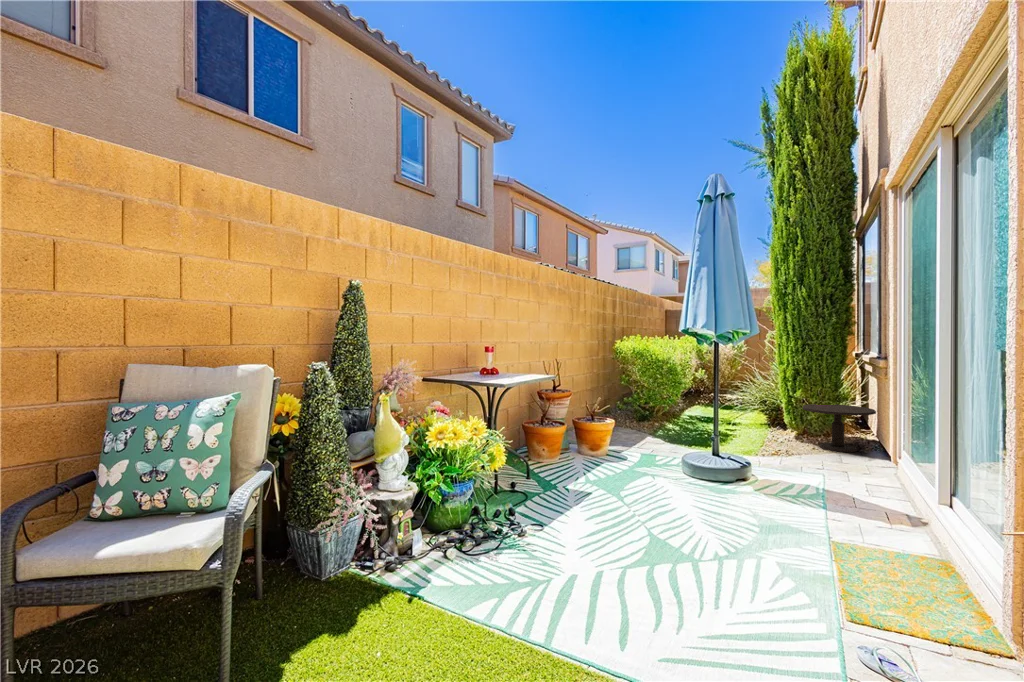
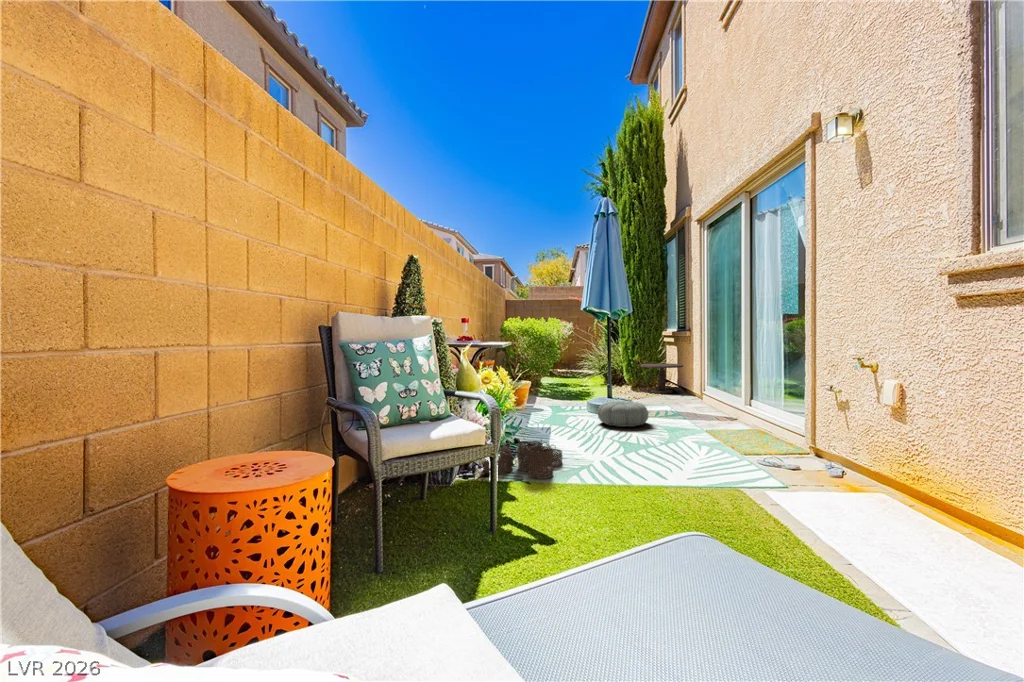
pouf: none [658,468,735,515] -> present [598,401,648,427]
woven basket: none [394,524,508,598] -> present [484,439,562,479]

